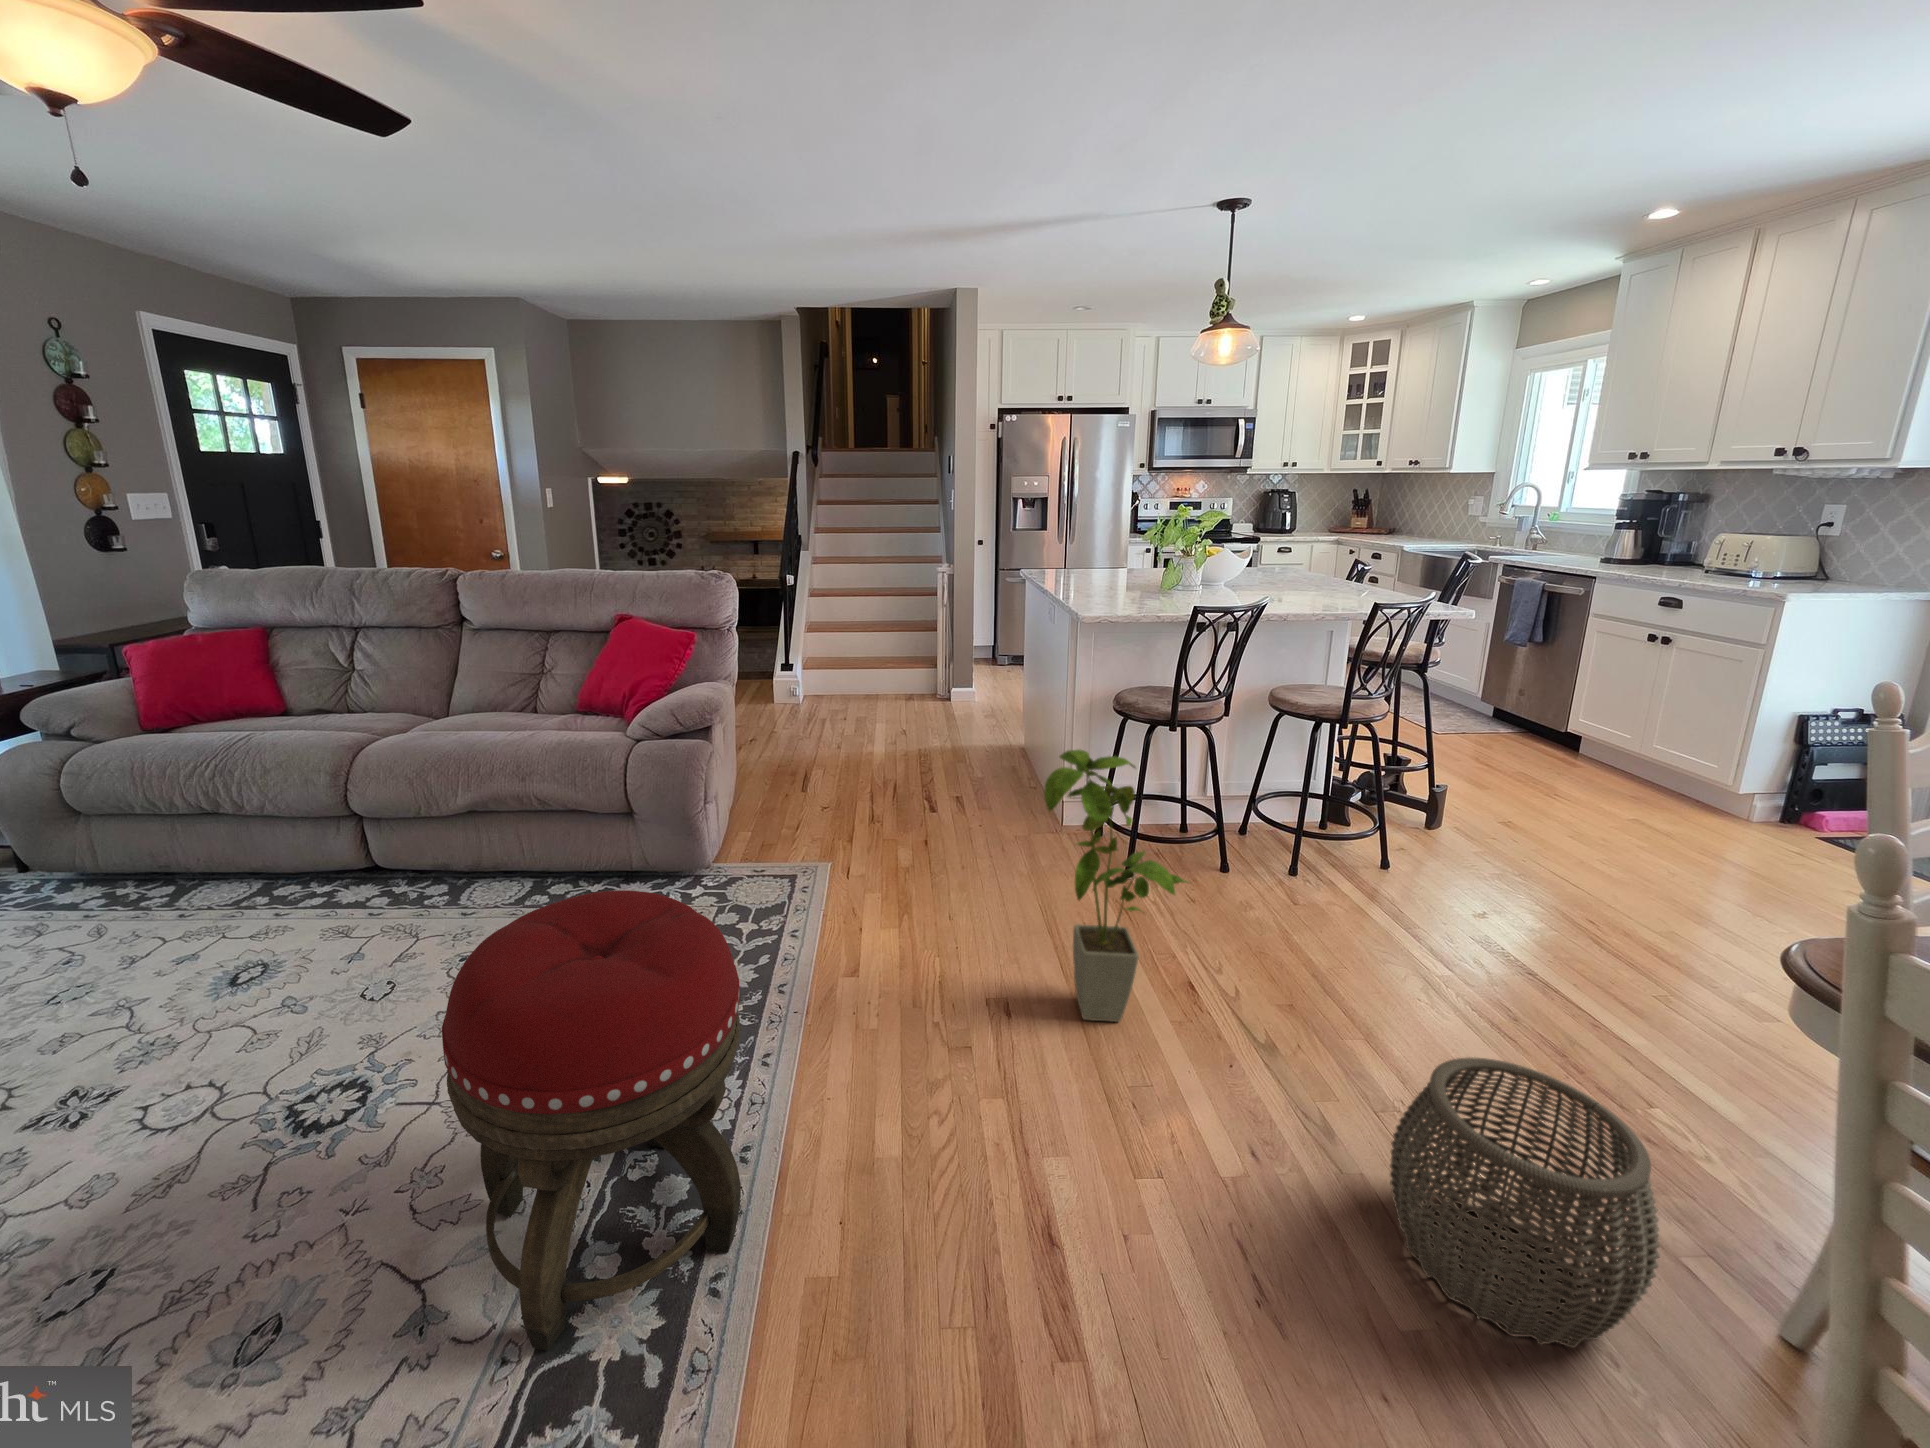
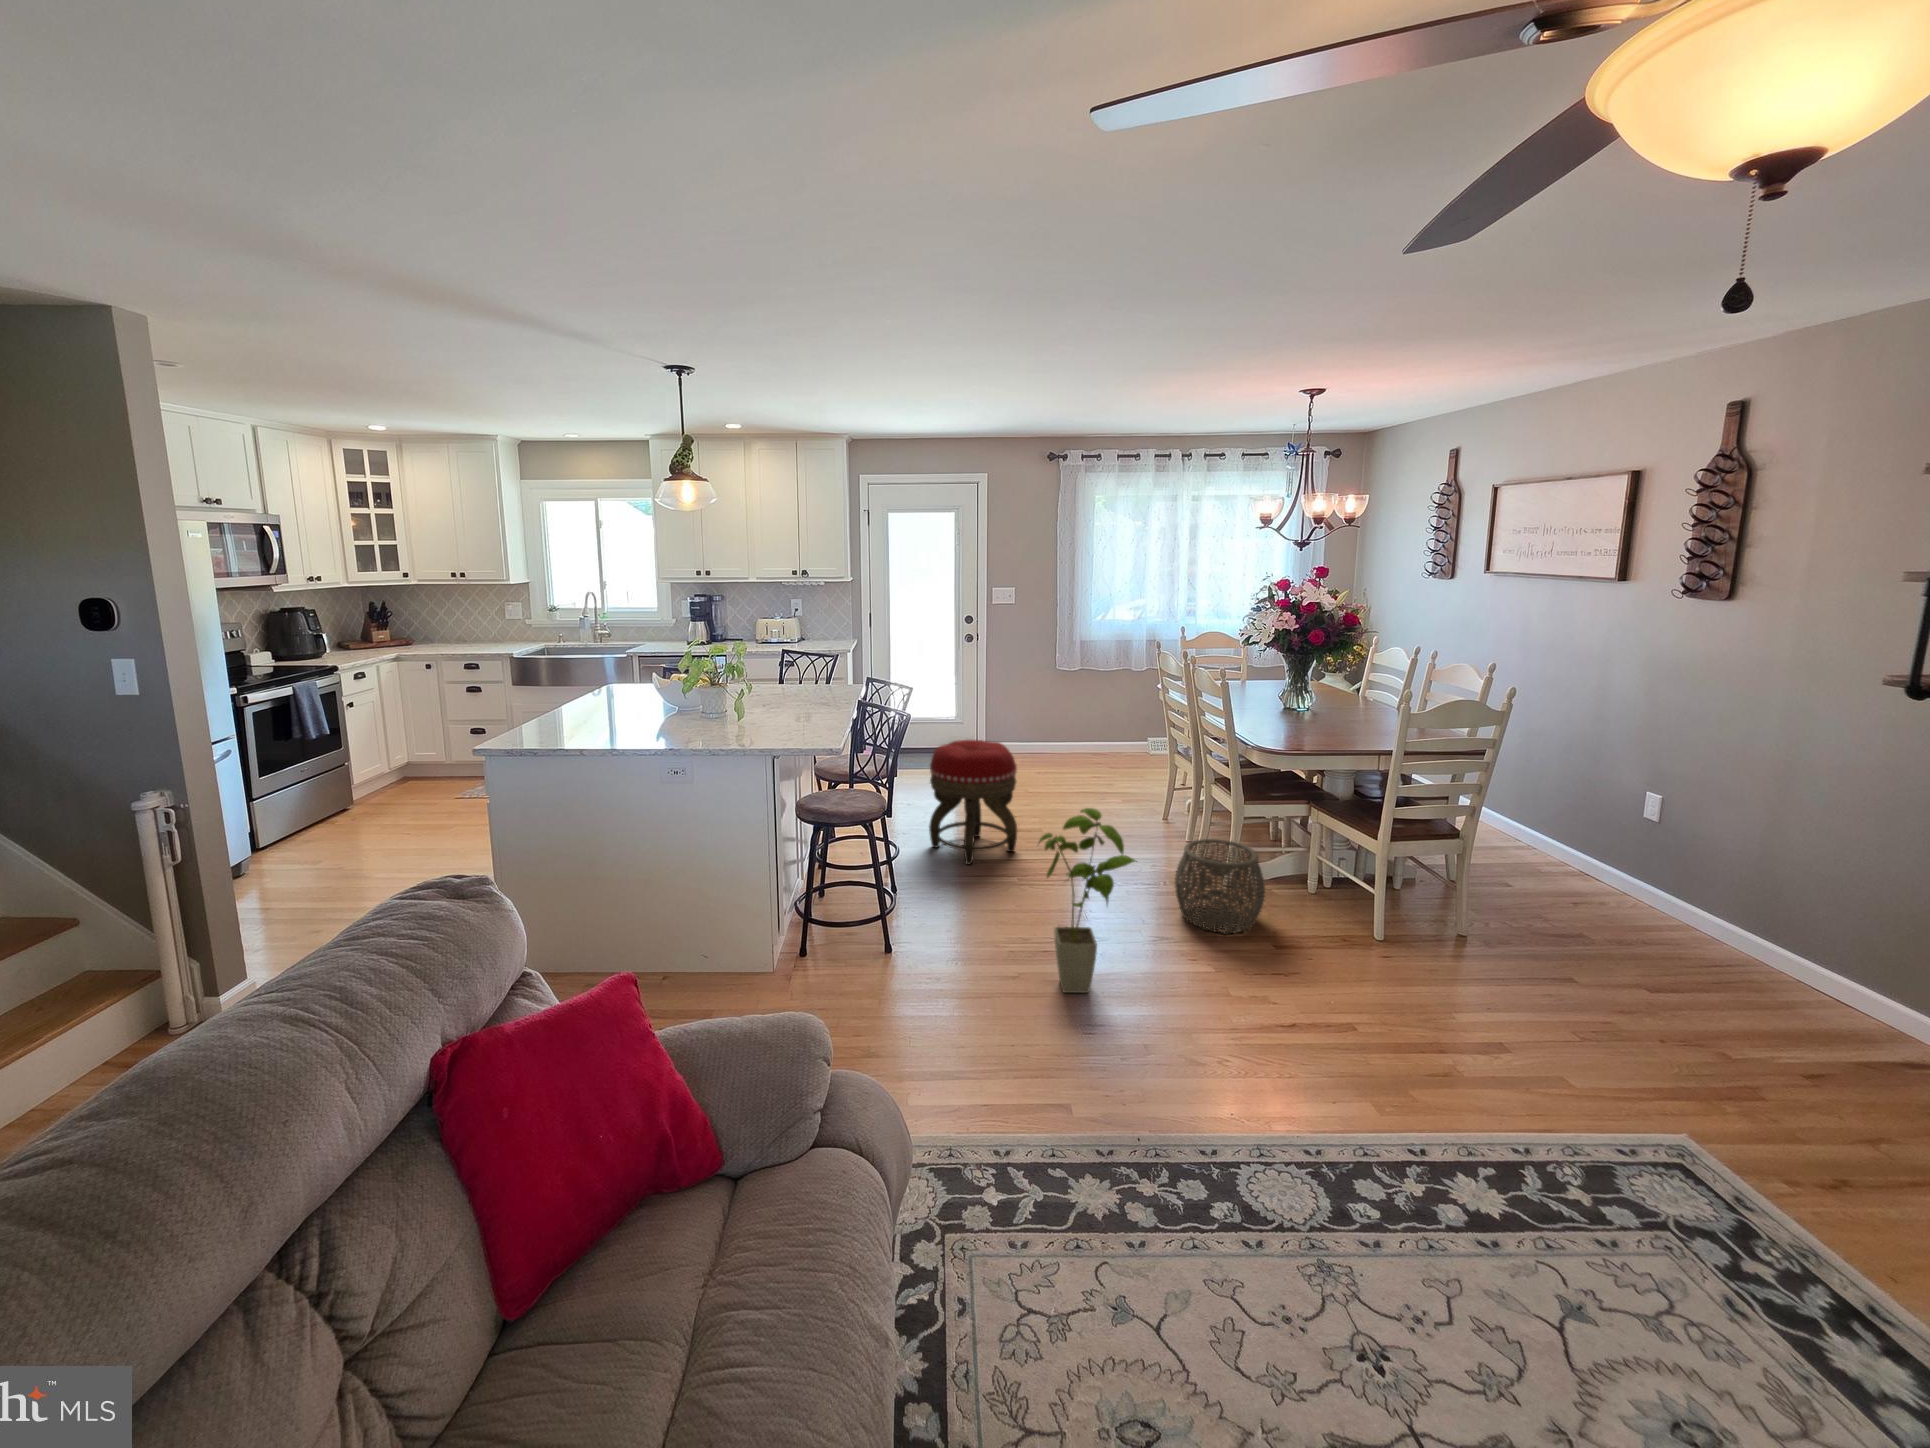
footstool: present [442,890,741,1351] -> present [929,740,1017,864]

